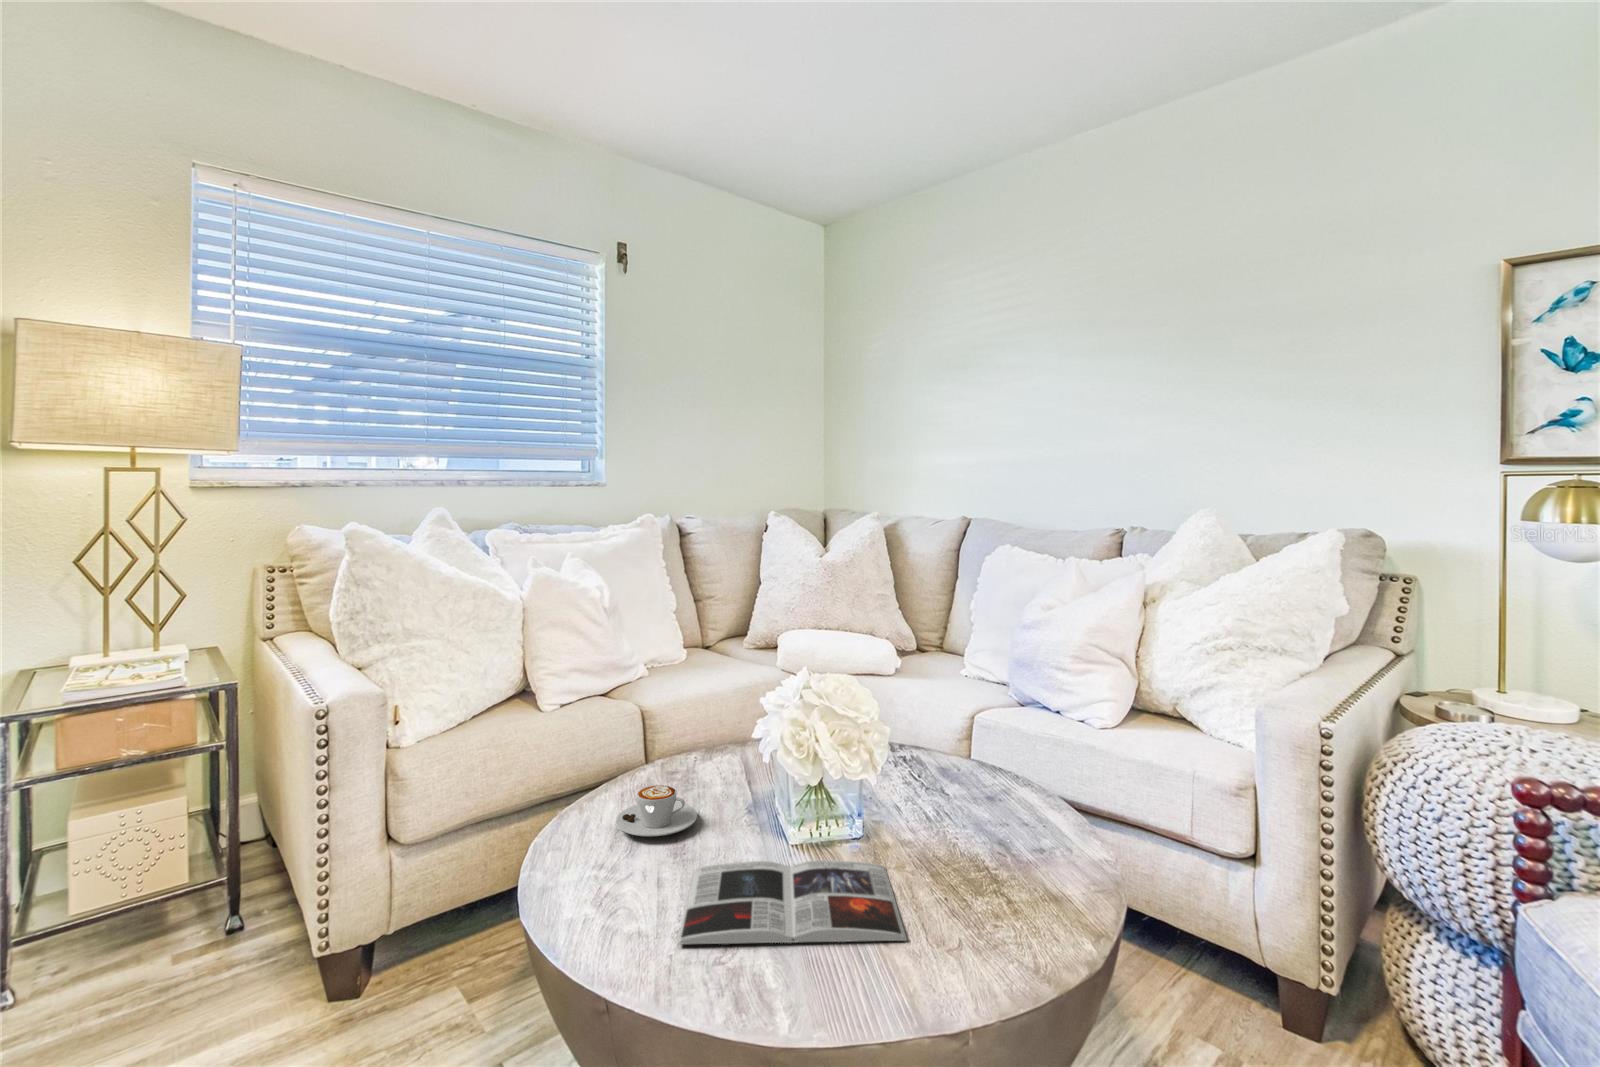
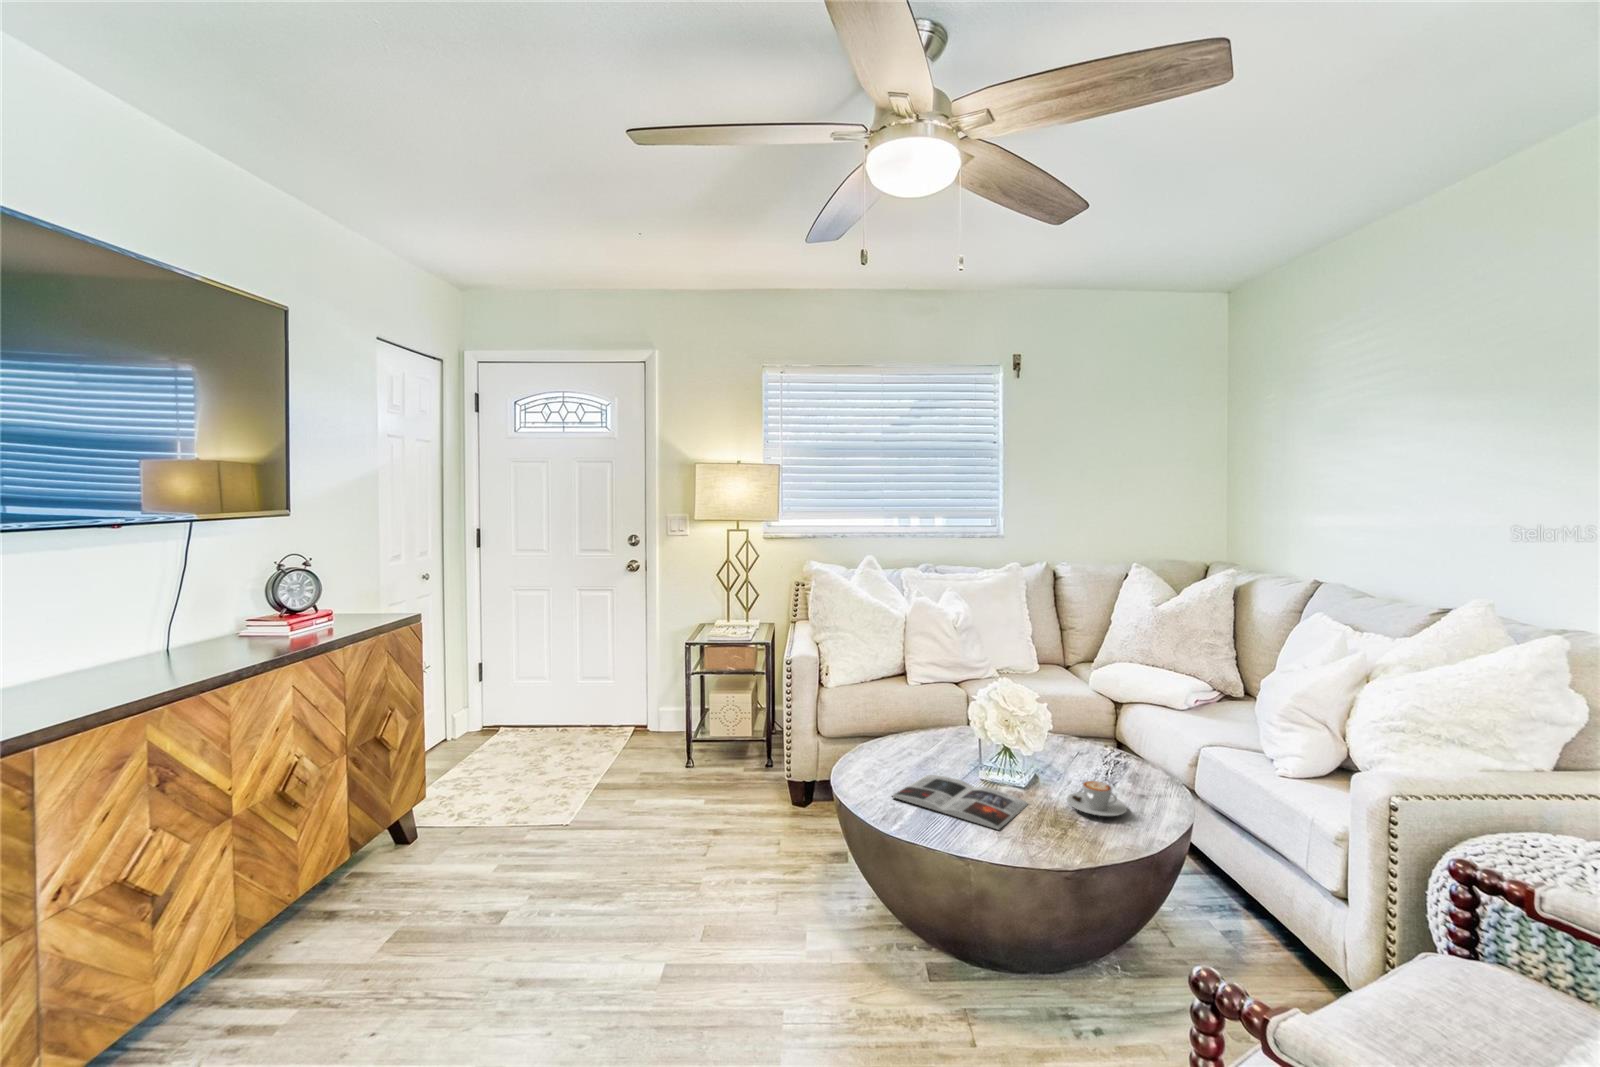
coffee cup: present [616,785,697,836] -> present [1067,781,1127,816]

